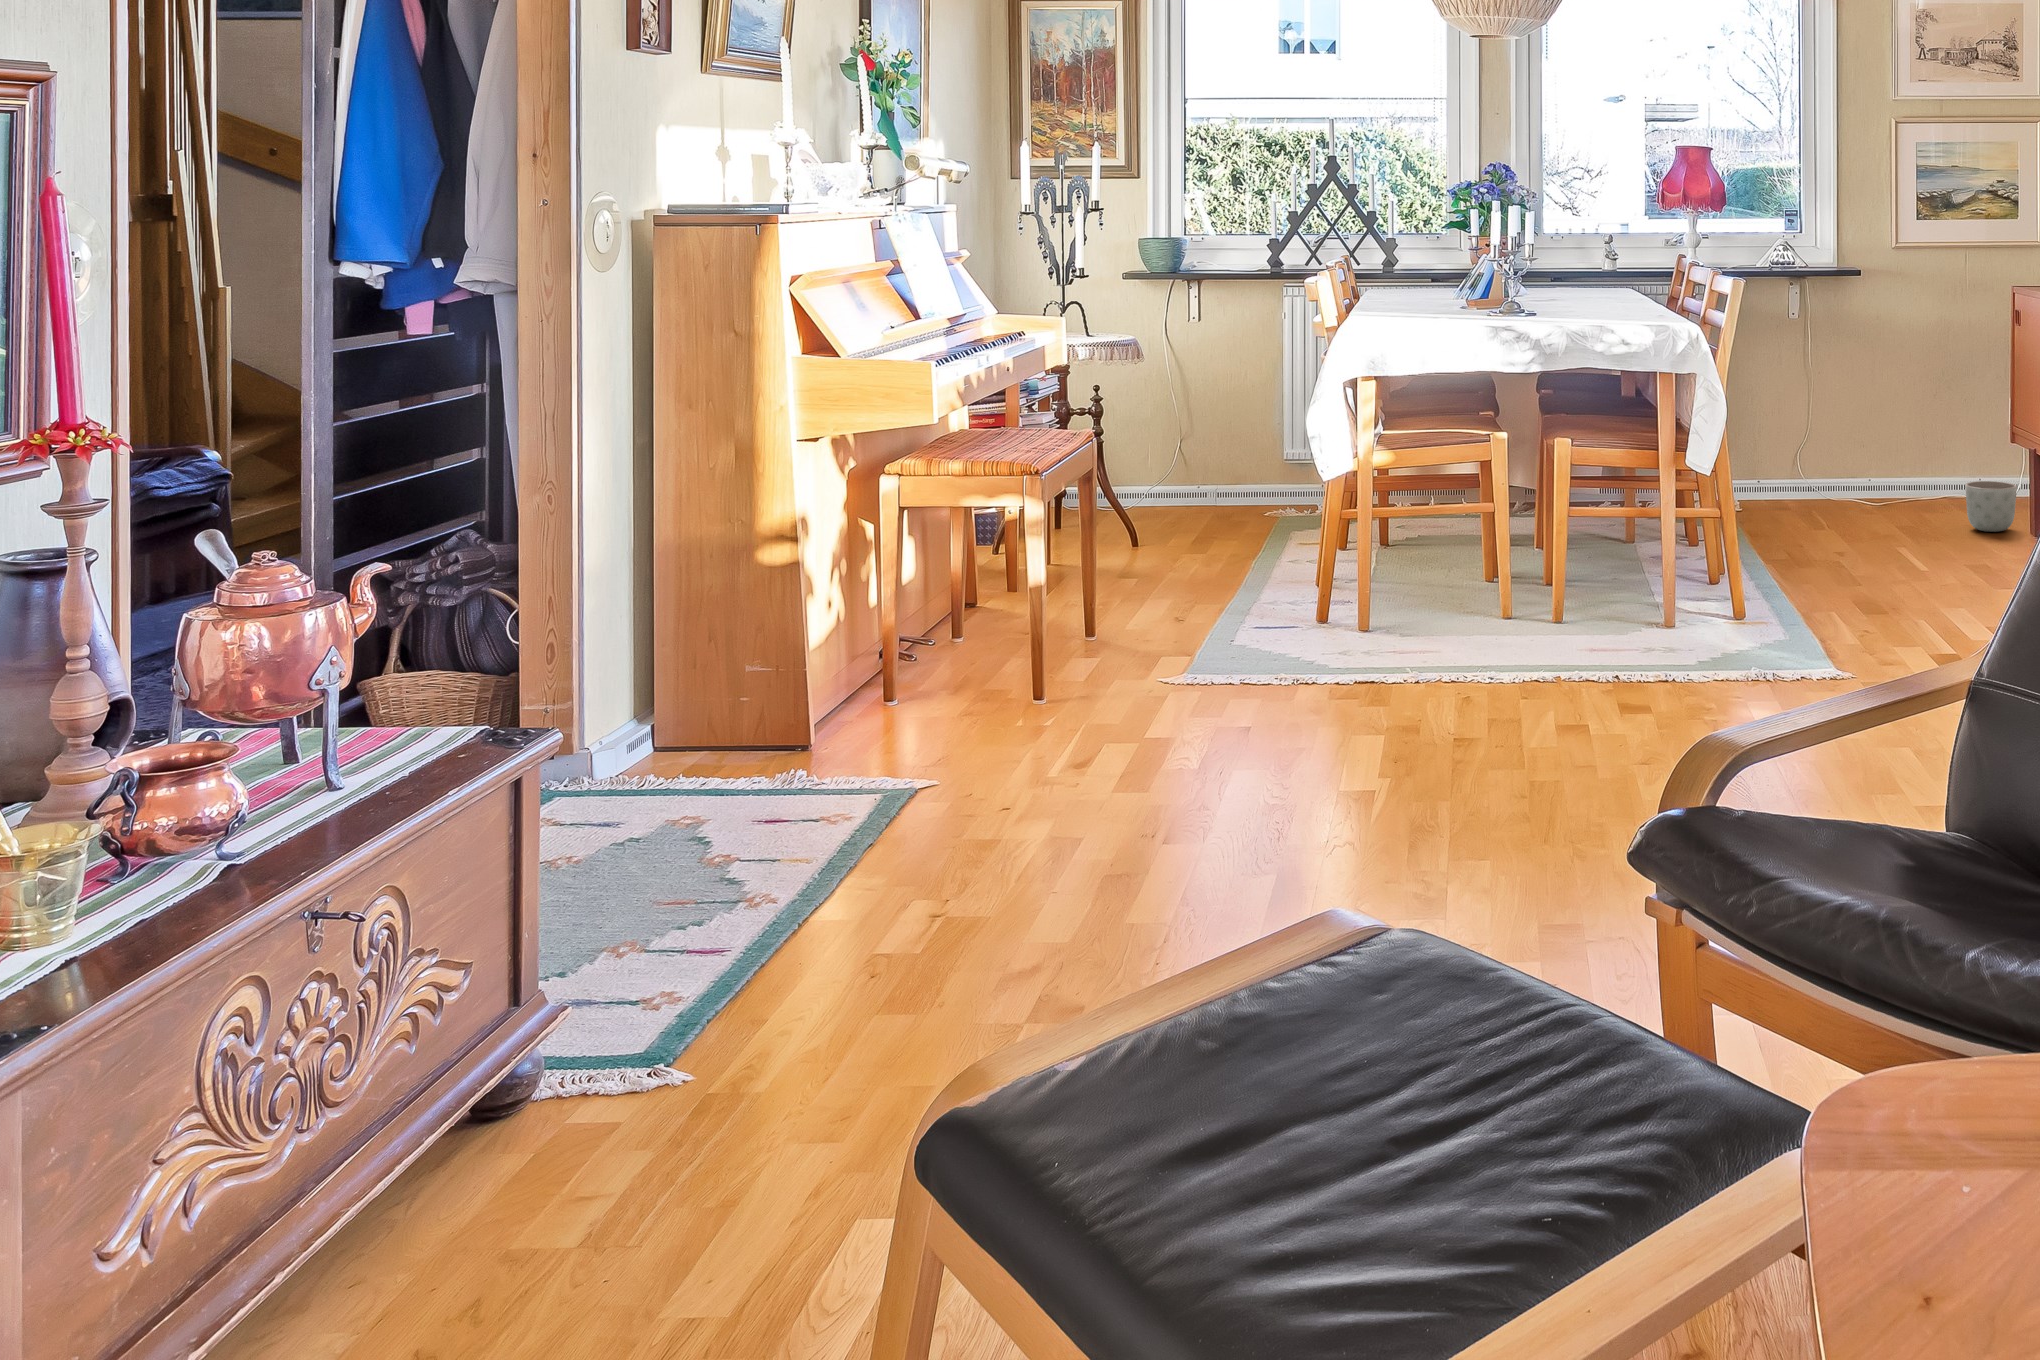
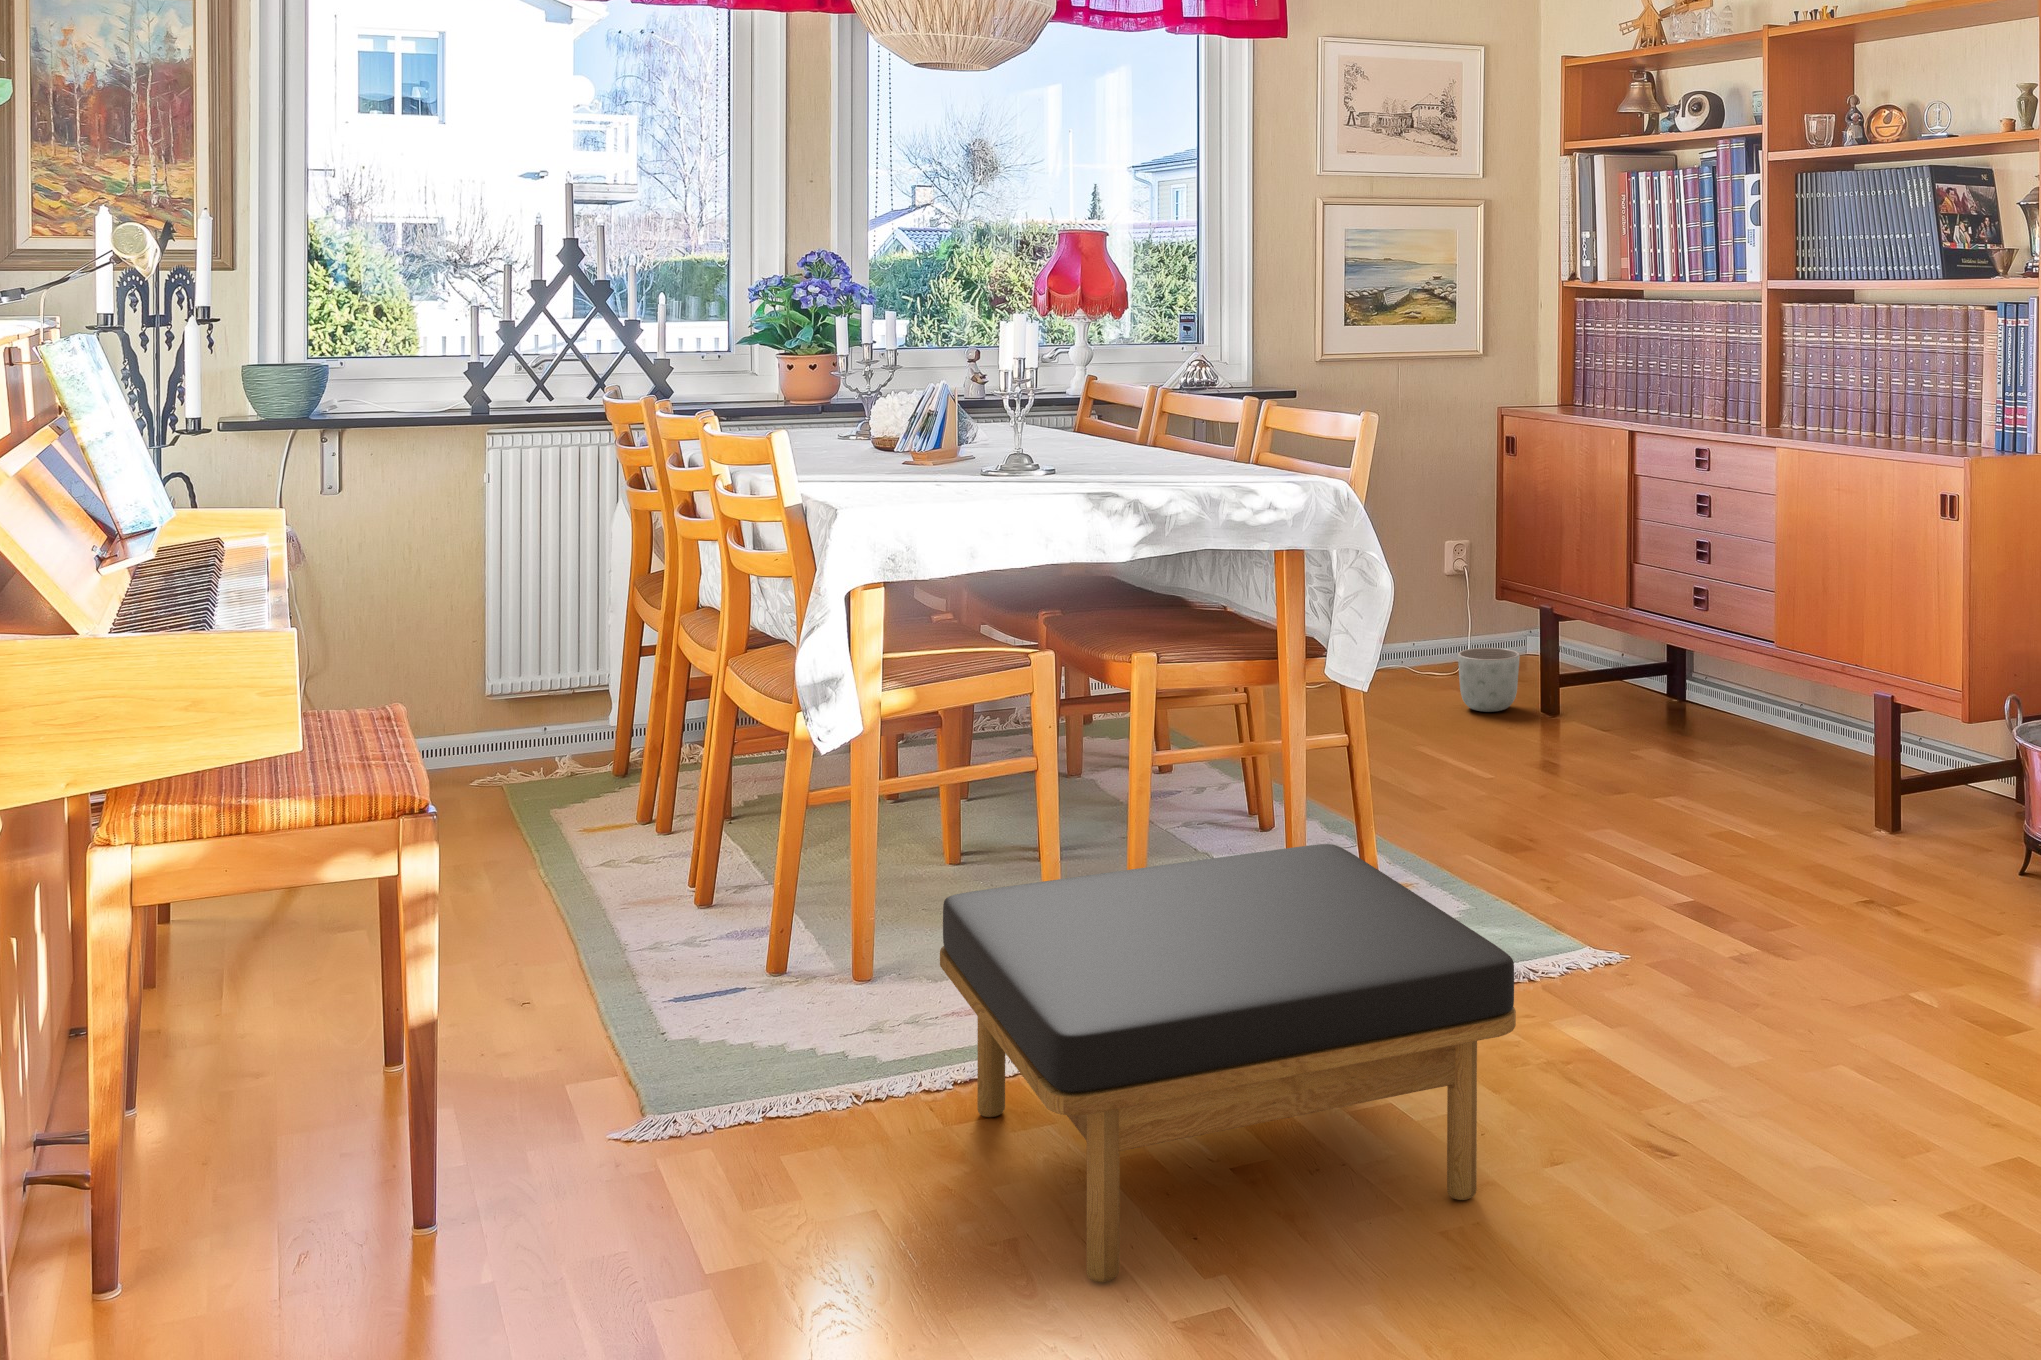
ottoman: none [1263,558,1593,780] -> present [940,844,1516,1283]

